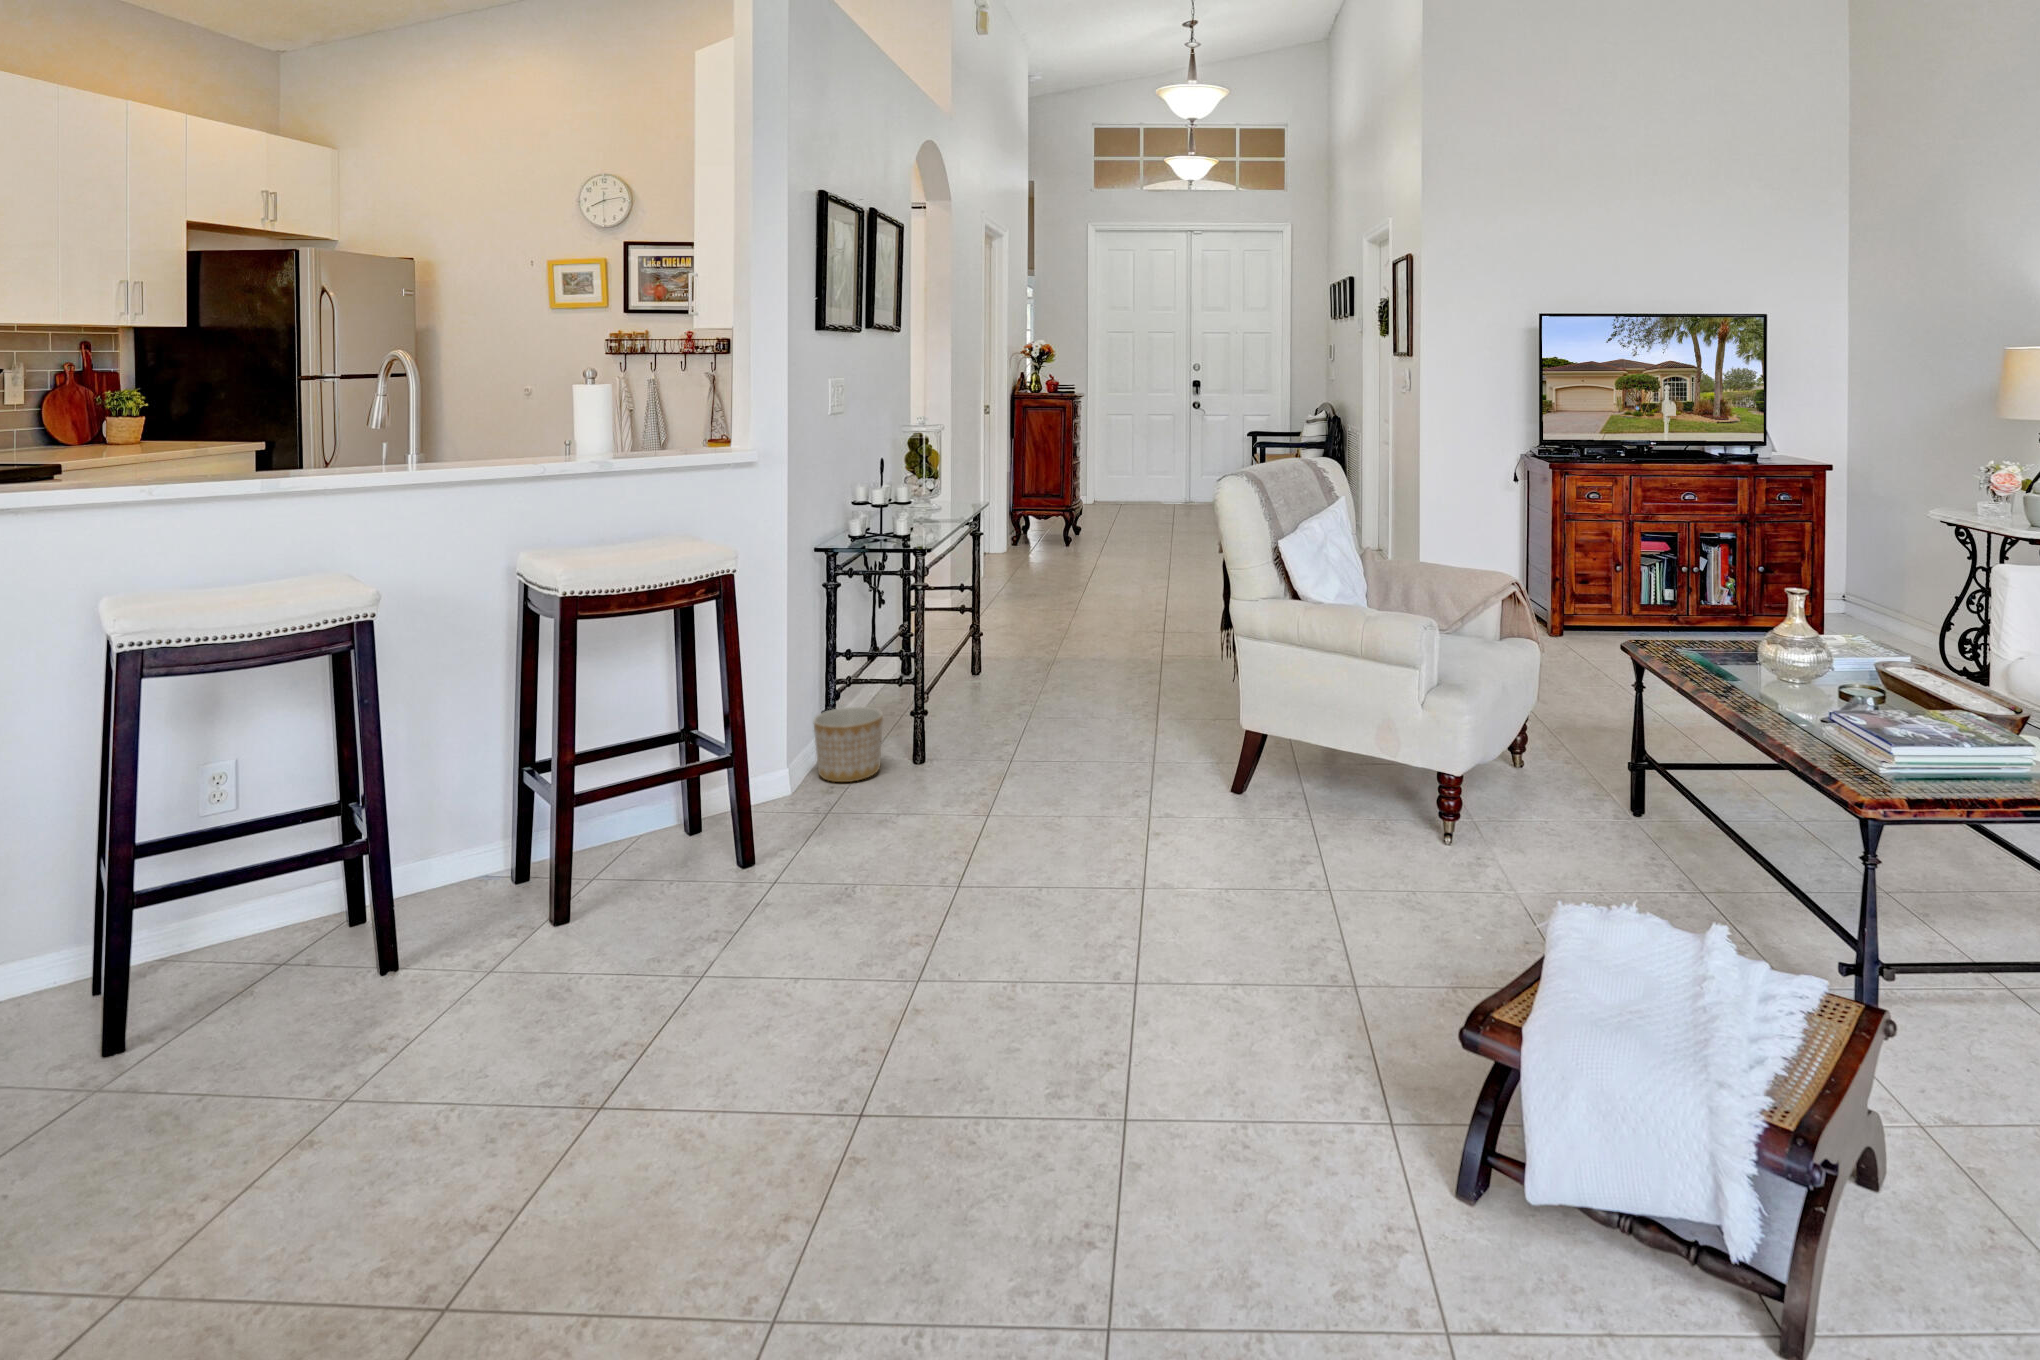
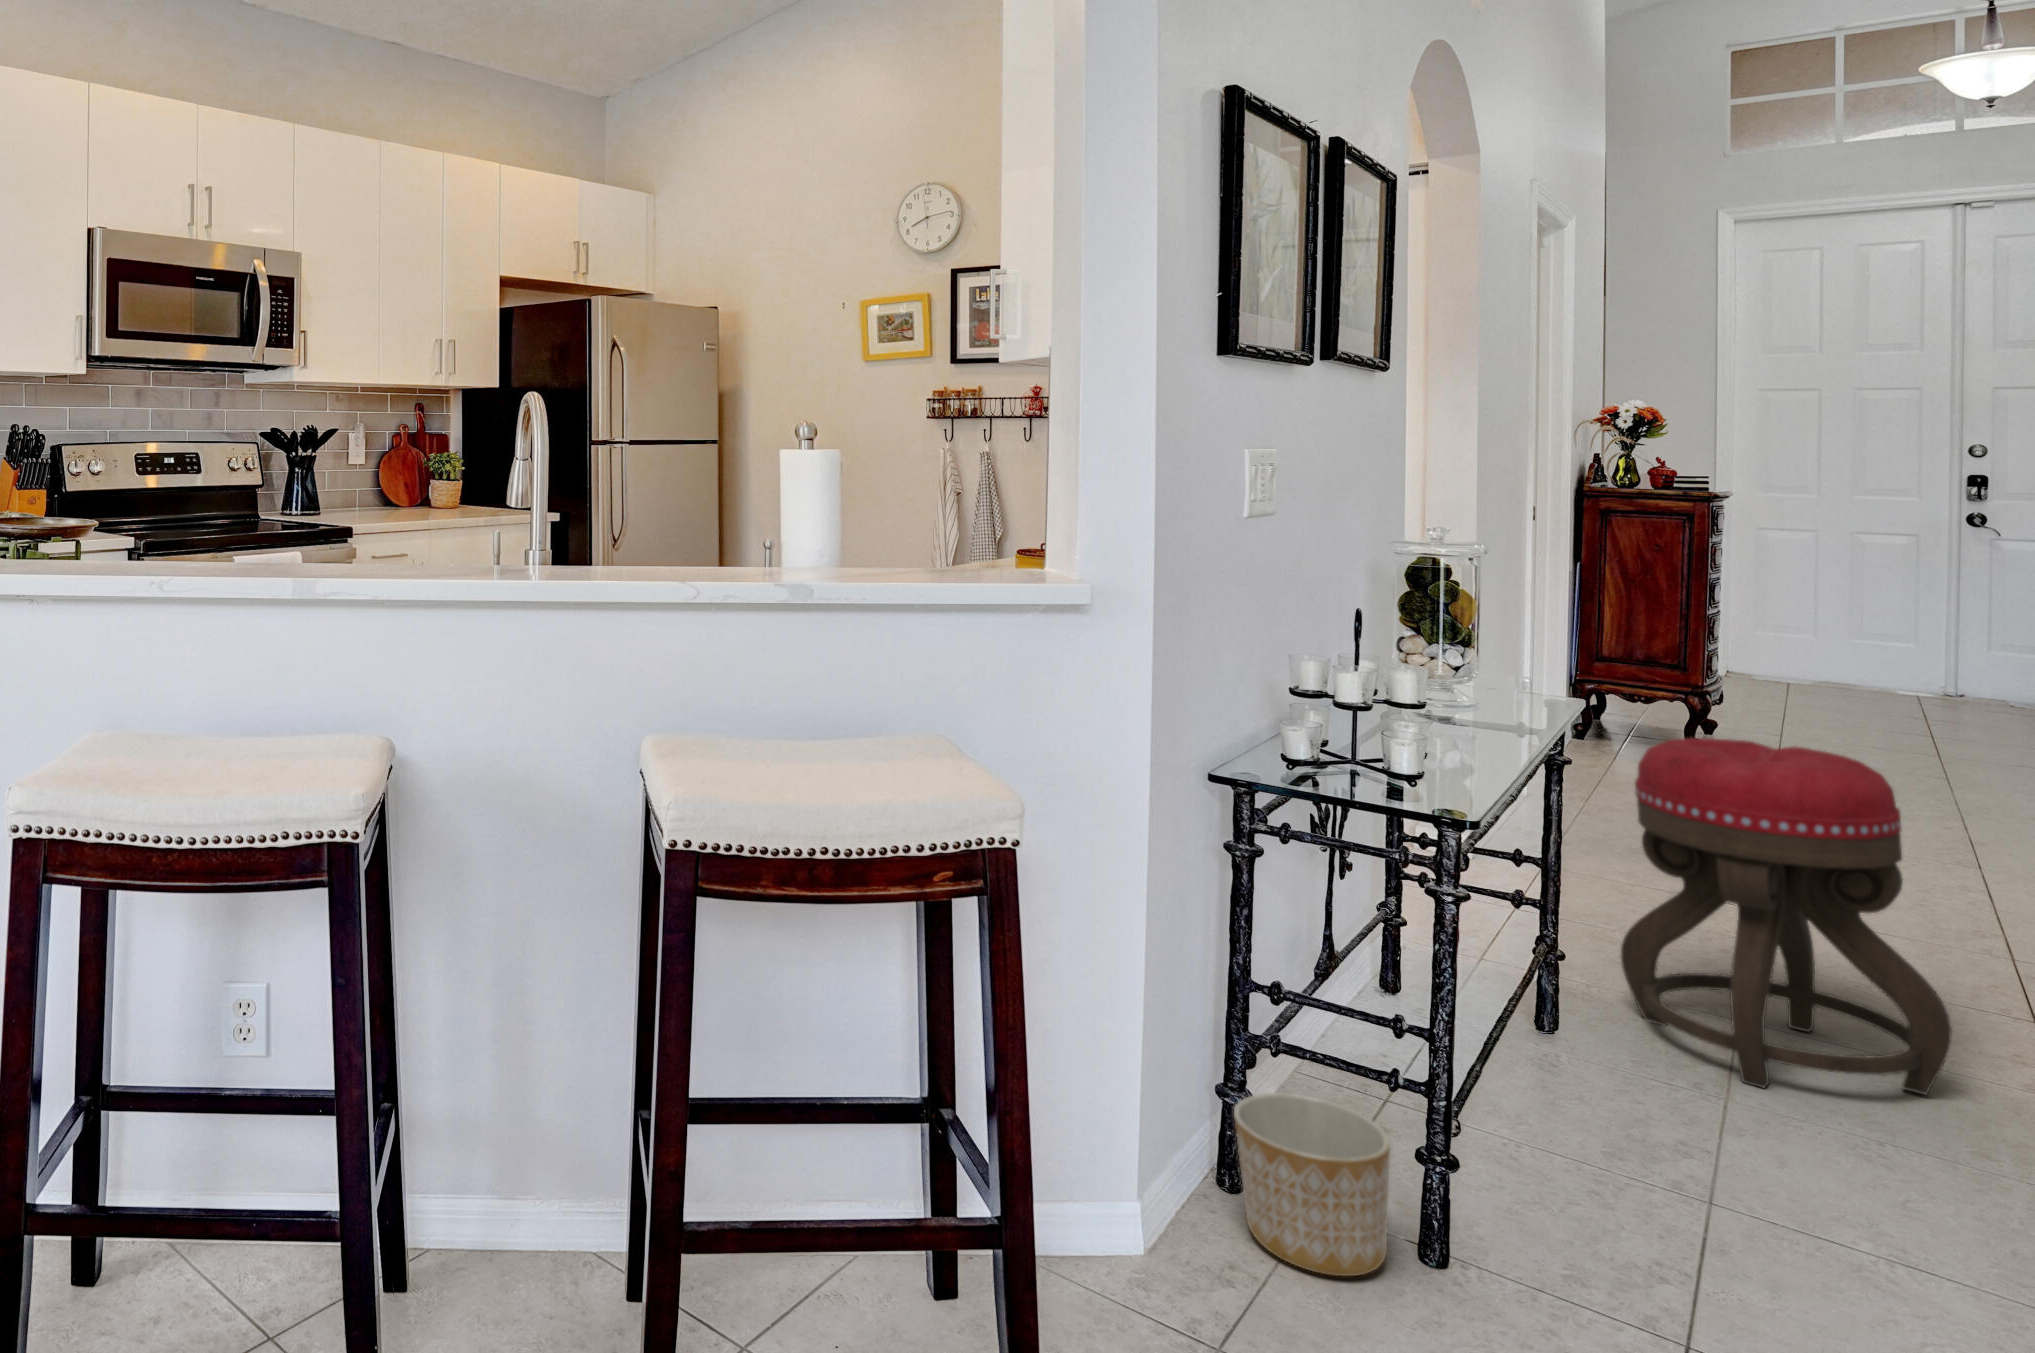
ottoman: none [999,518,1115,678] -> present [1621,738,1952,1094]

